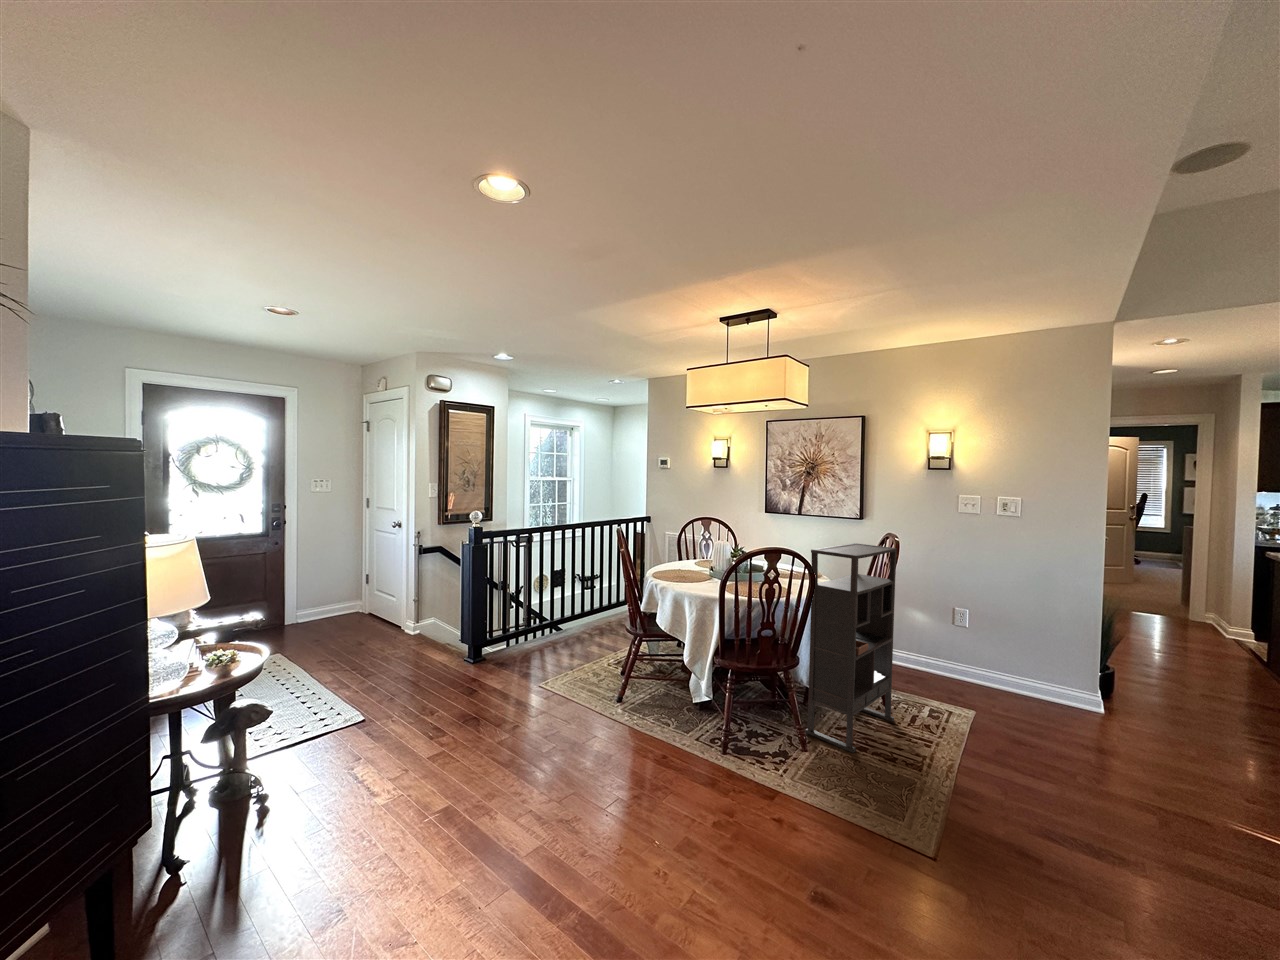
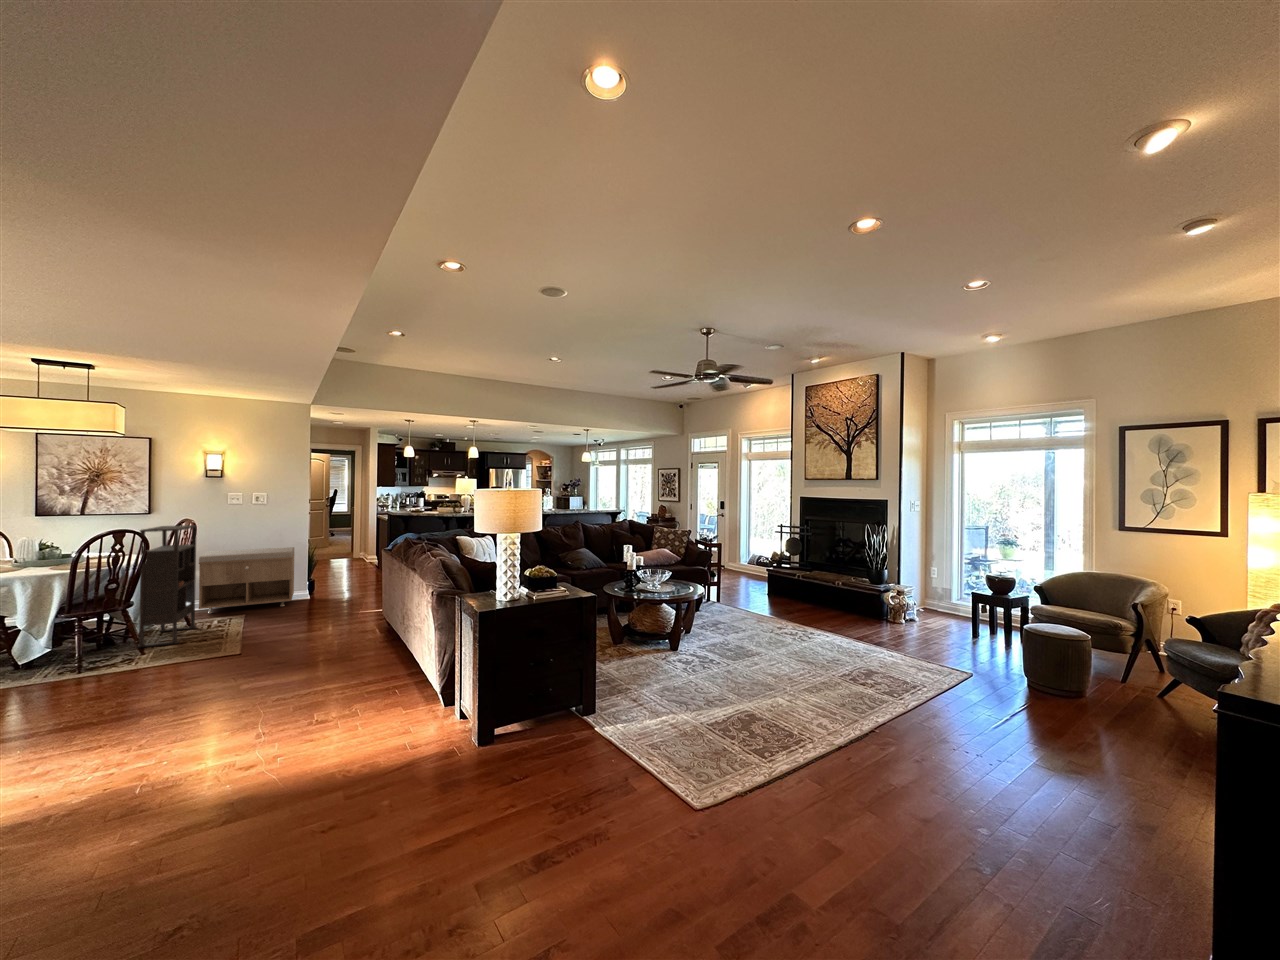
storage bench: none [907,585,1074,724] -> present [199,547,294,613]

